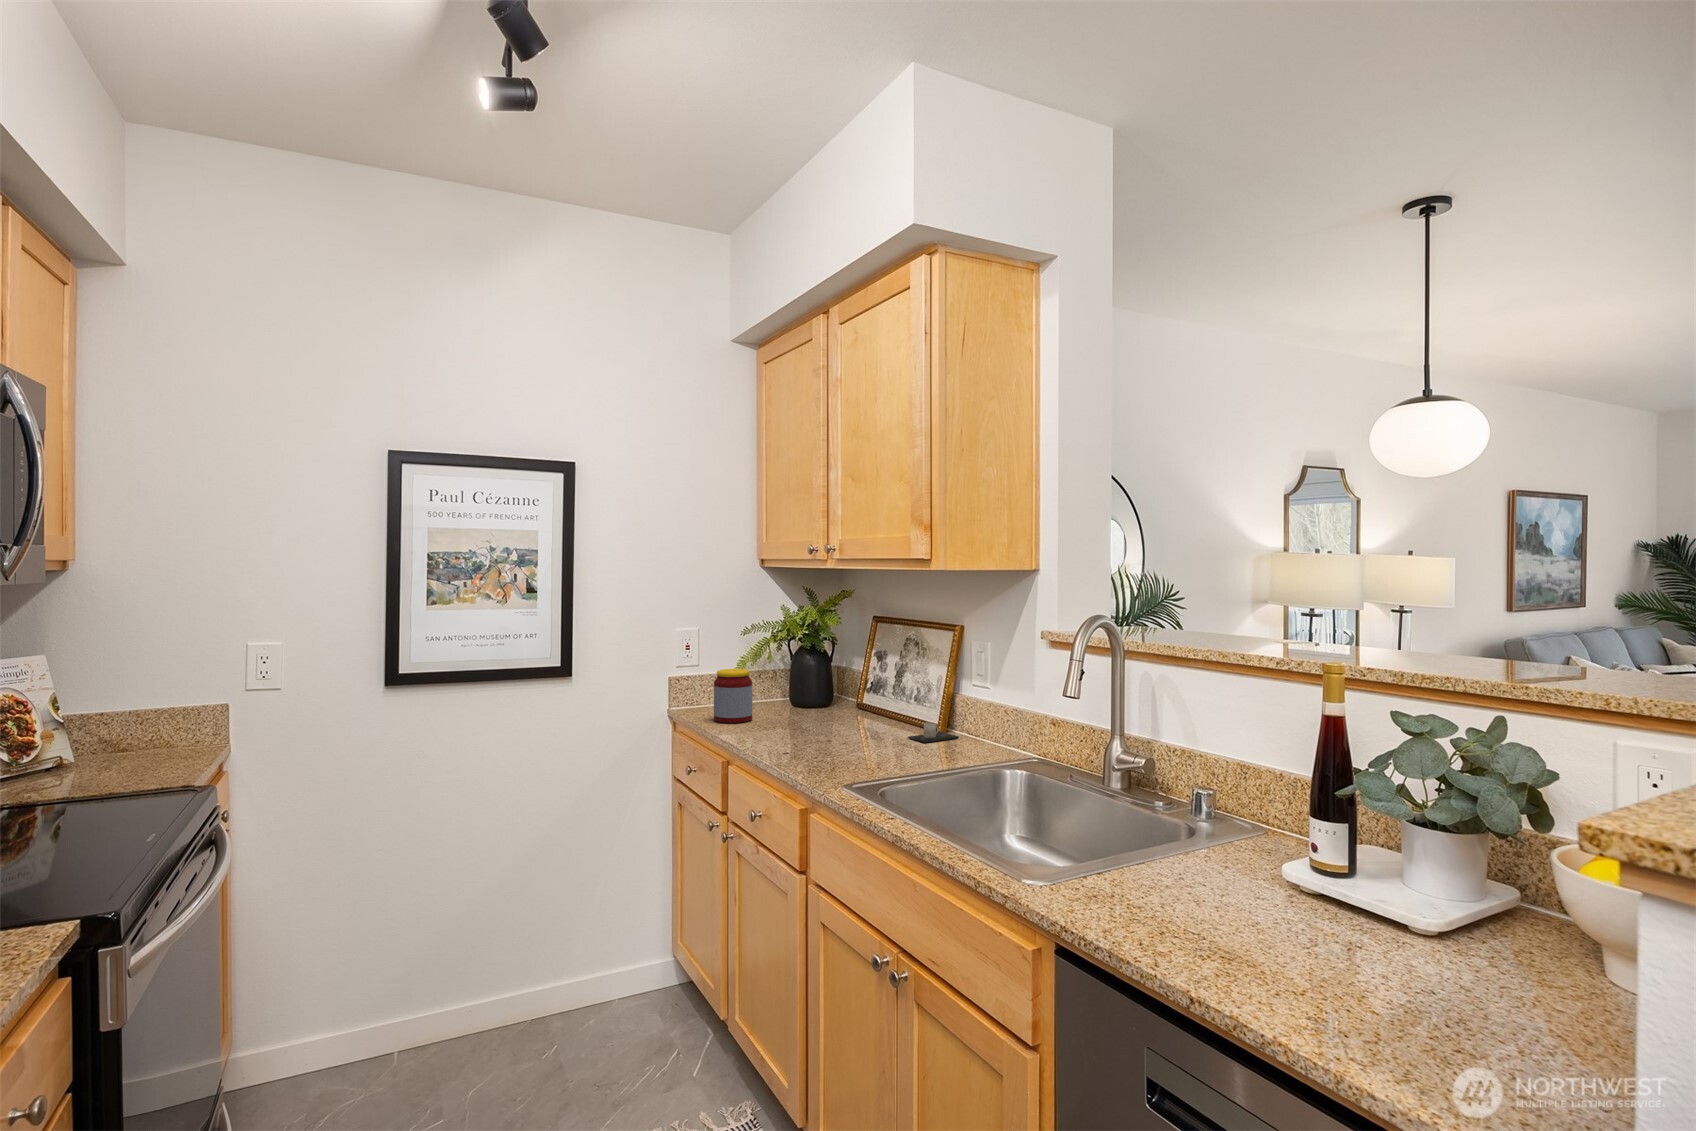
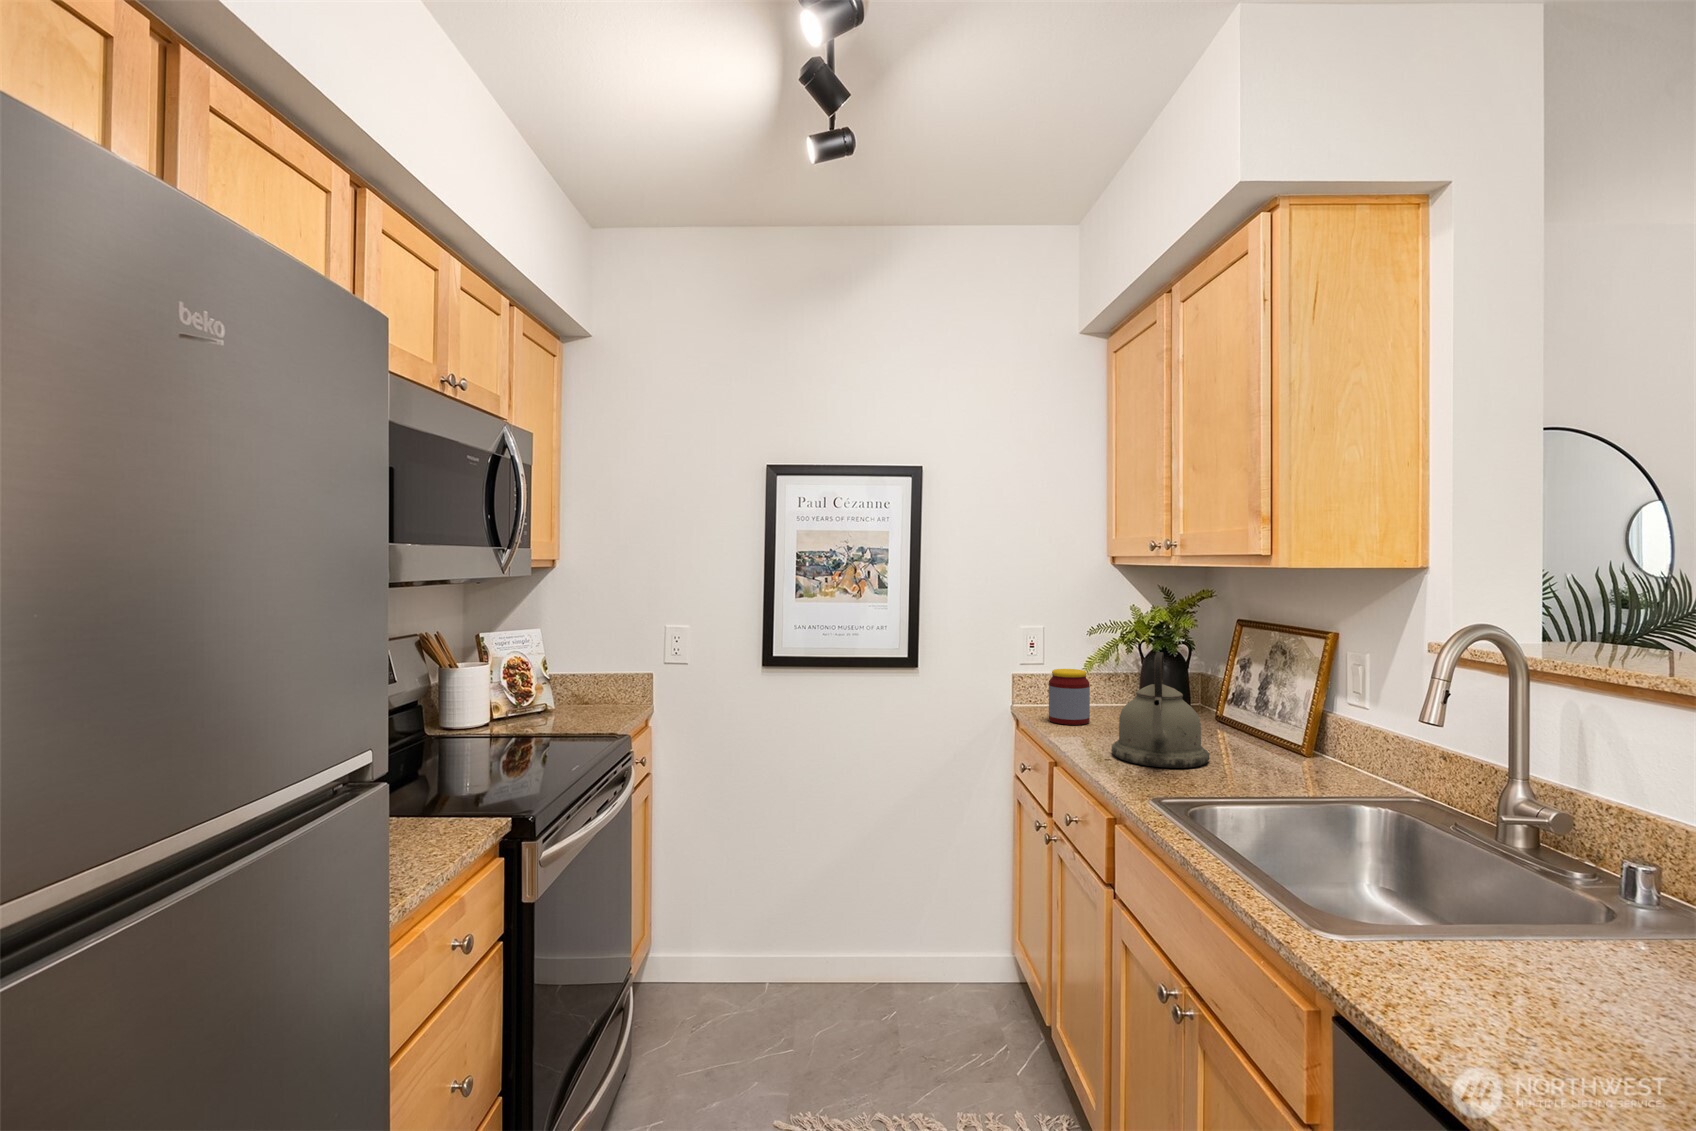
kettle: none [783,649,865,752] -> present [1112,652,1209,768]
mug: present [908,722,959,743] -> none [1266,746,1337,770]

